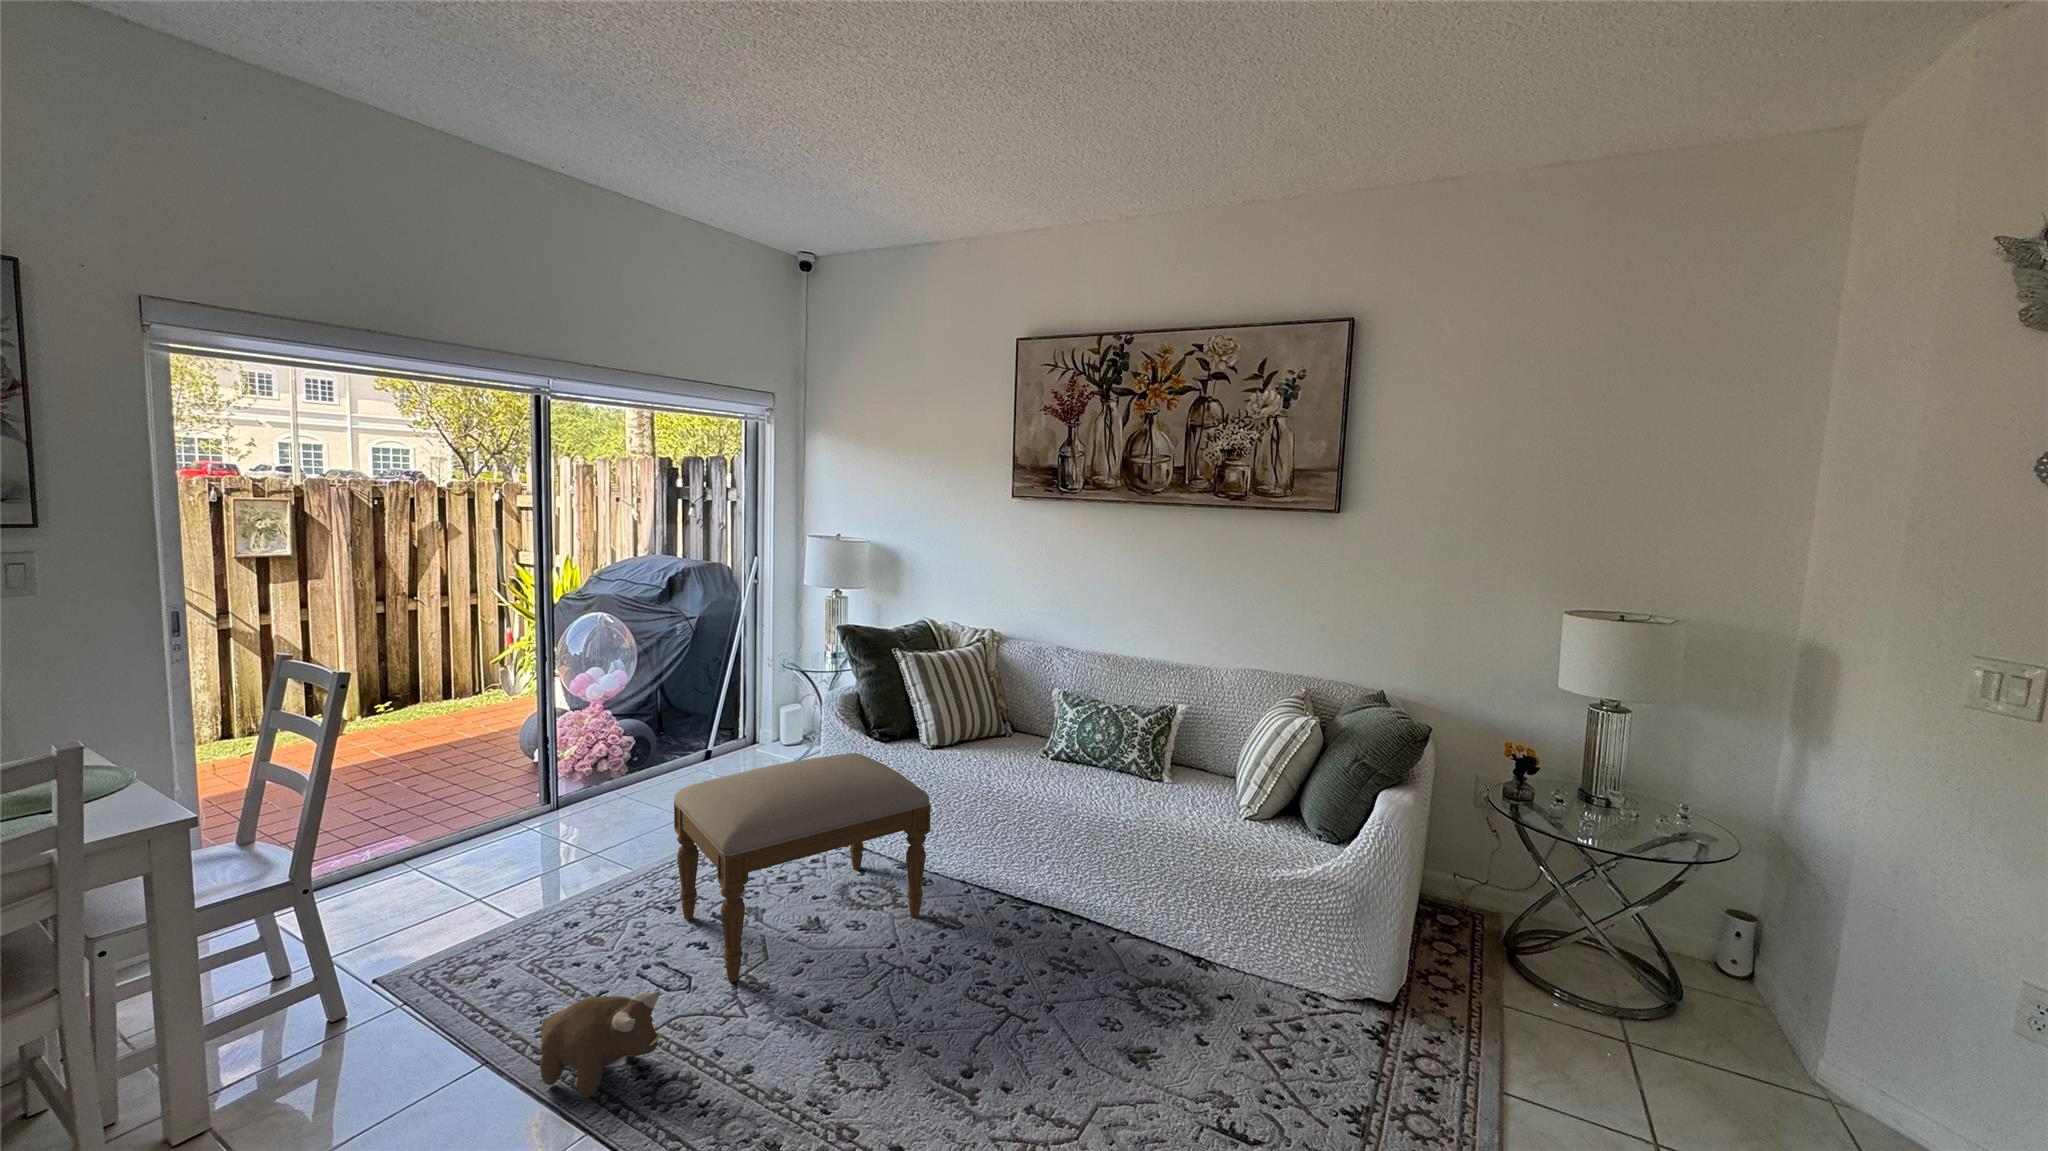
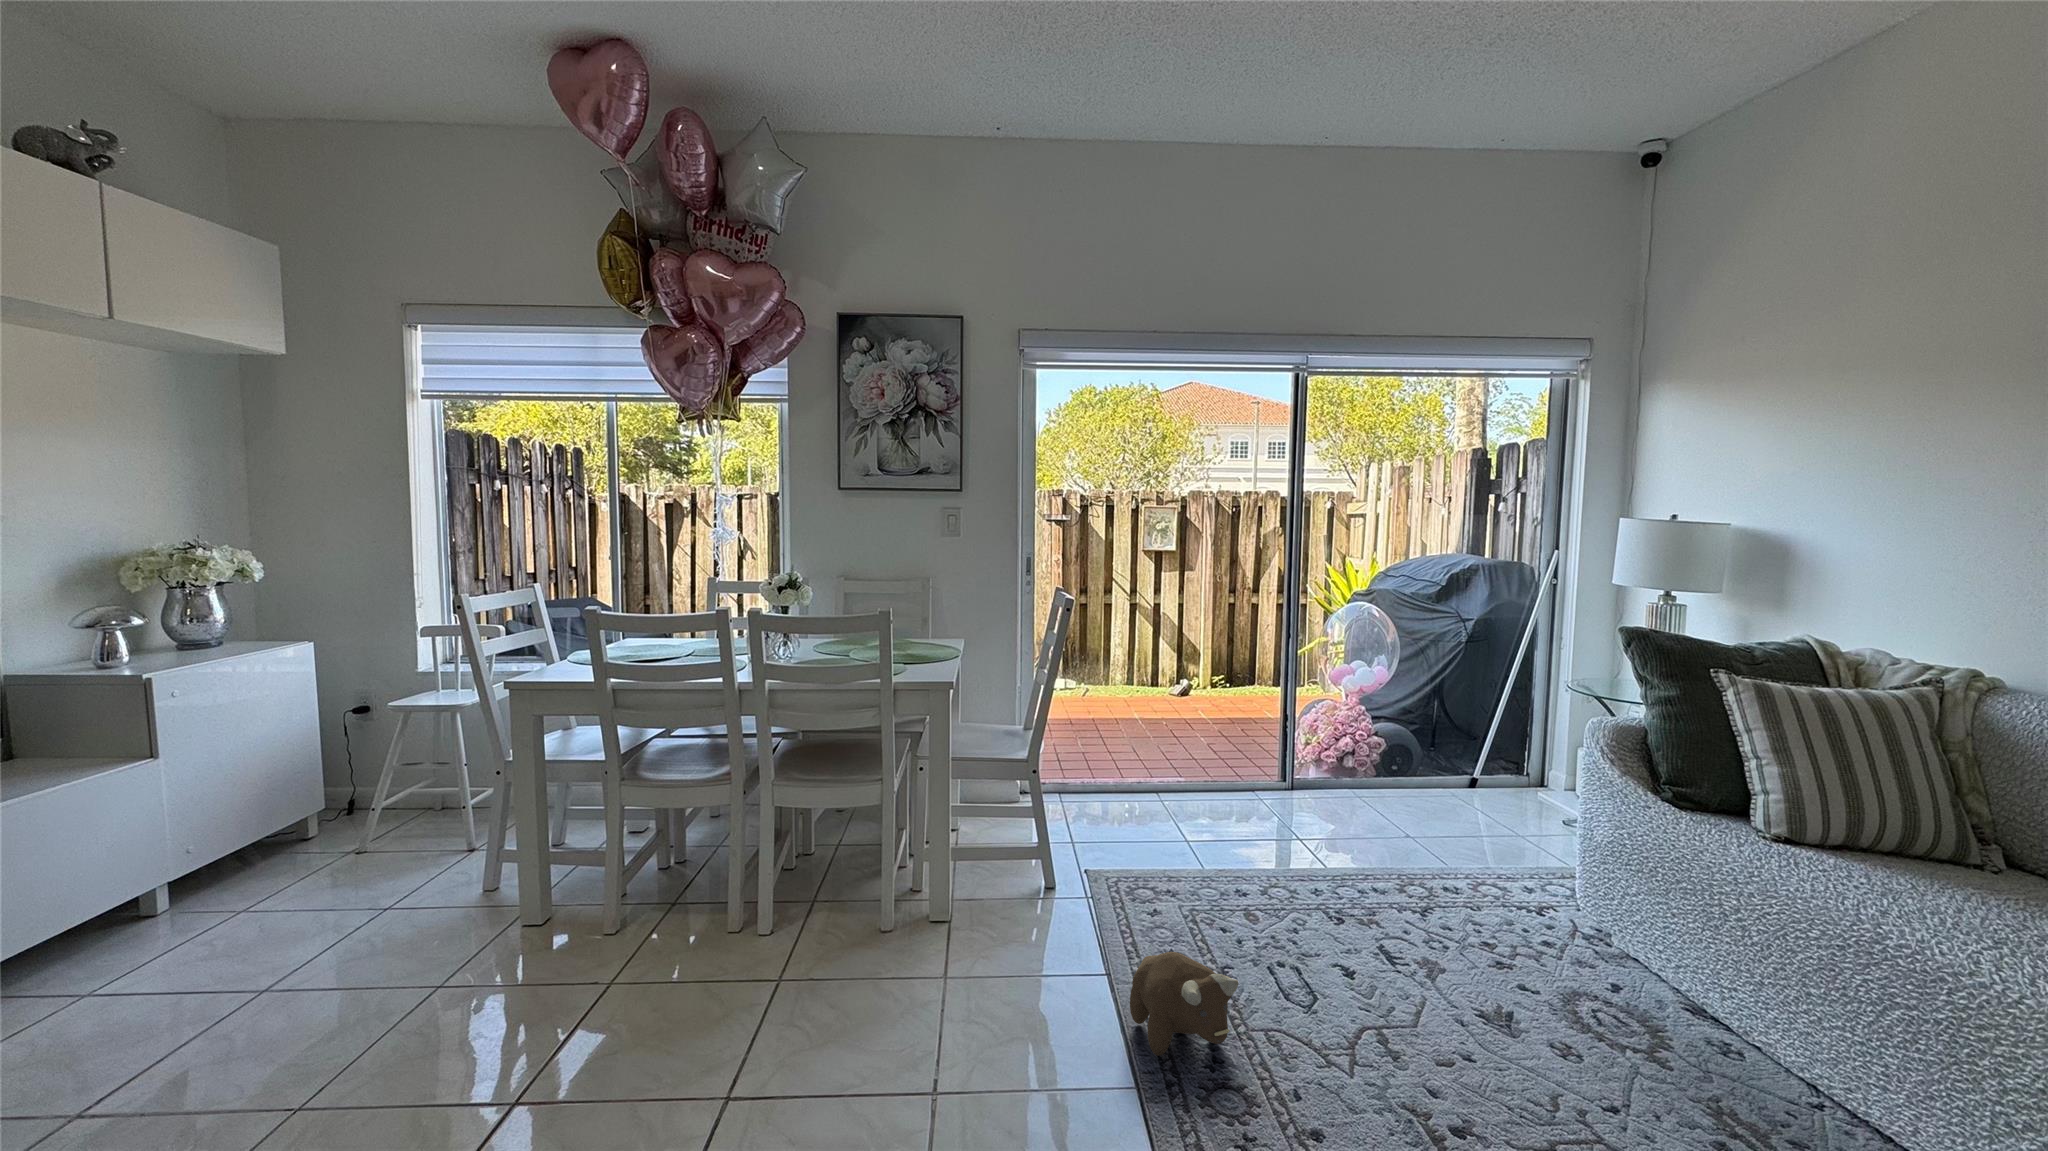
ottoman: present [674,753,931,982] -> none [1343,781,1720,1093]

